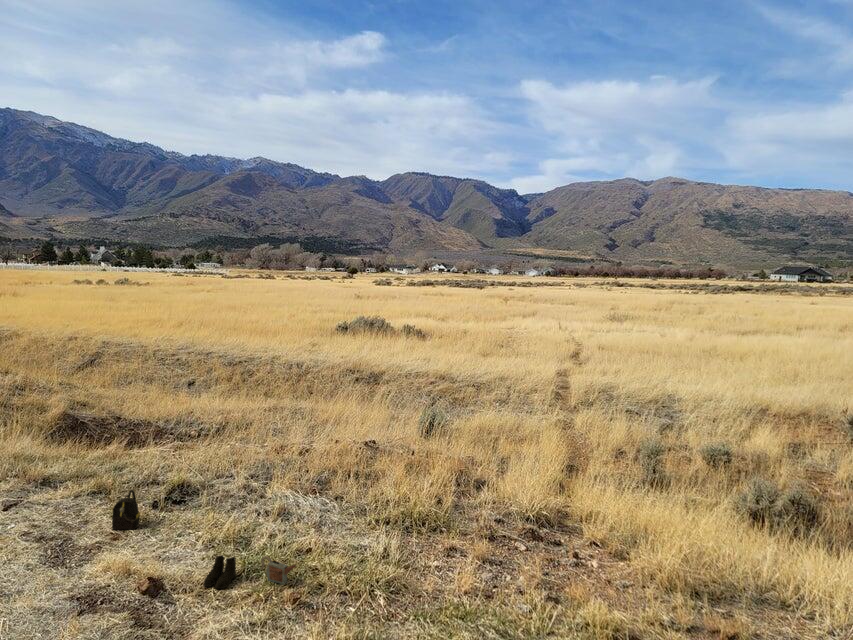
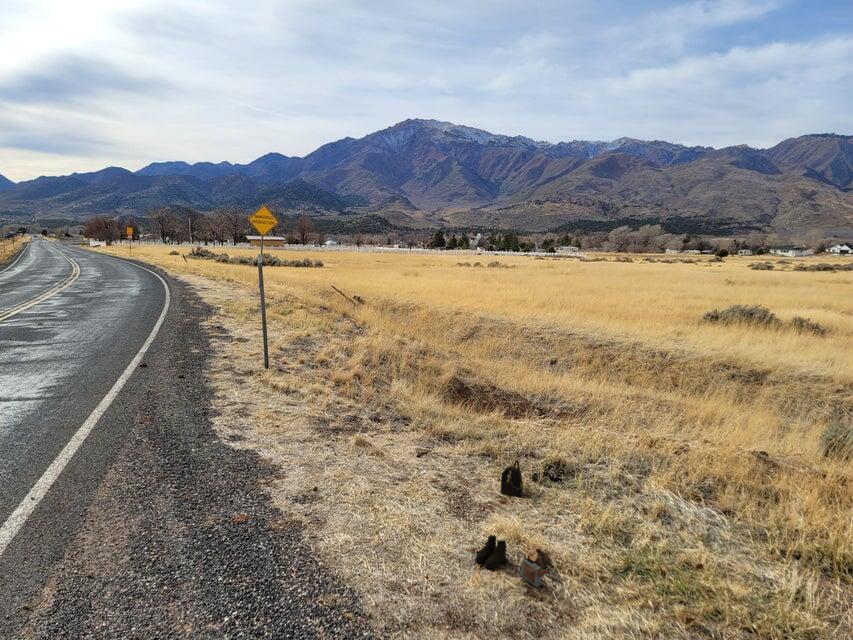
boots: present [204,555,236,589] -> present [476,535,507,568]
watering can: present [261,556,296,584] -> present [517,551,549,587]

